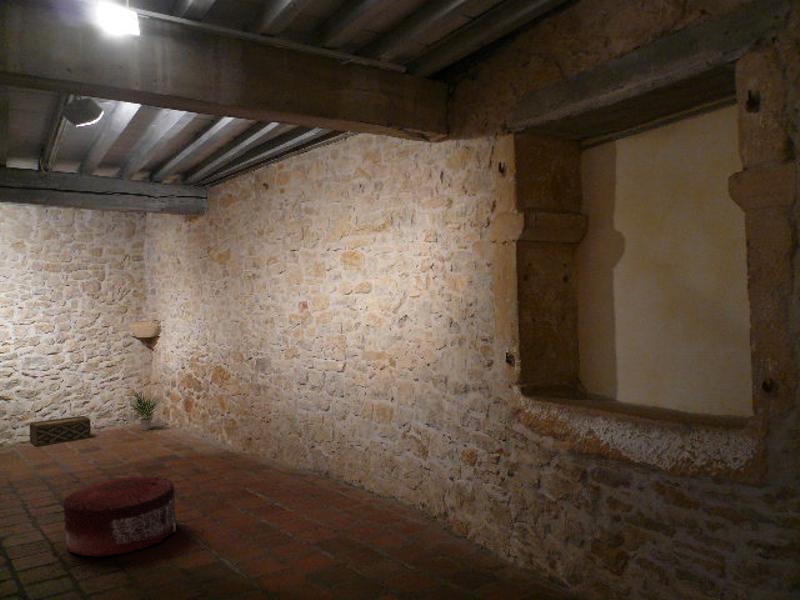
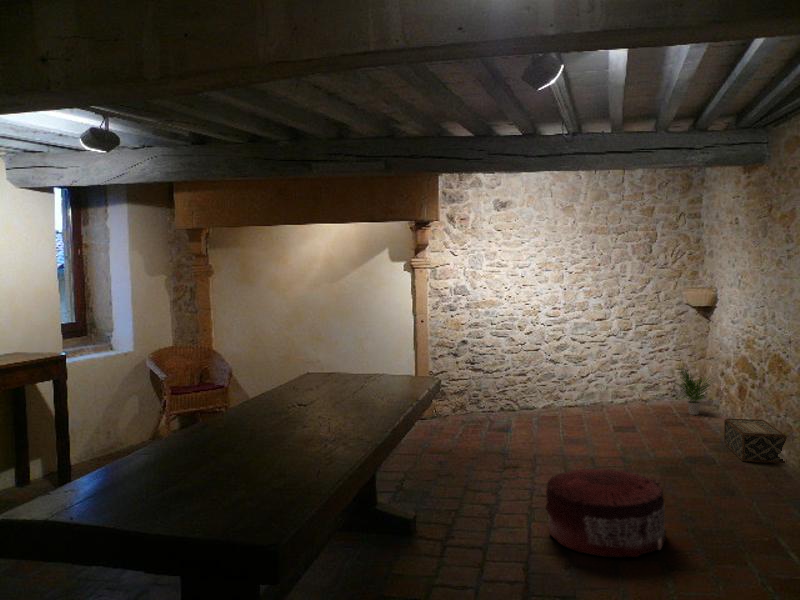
woven basket: present [30,416,91,446] -> present [724,419,787,463]

